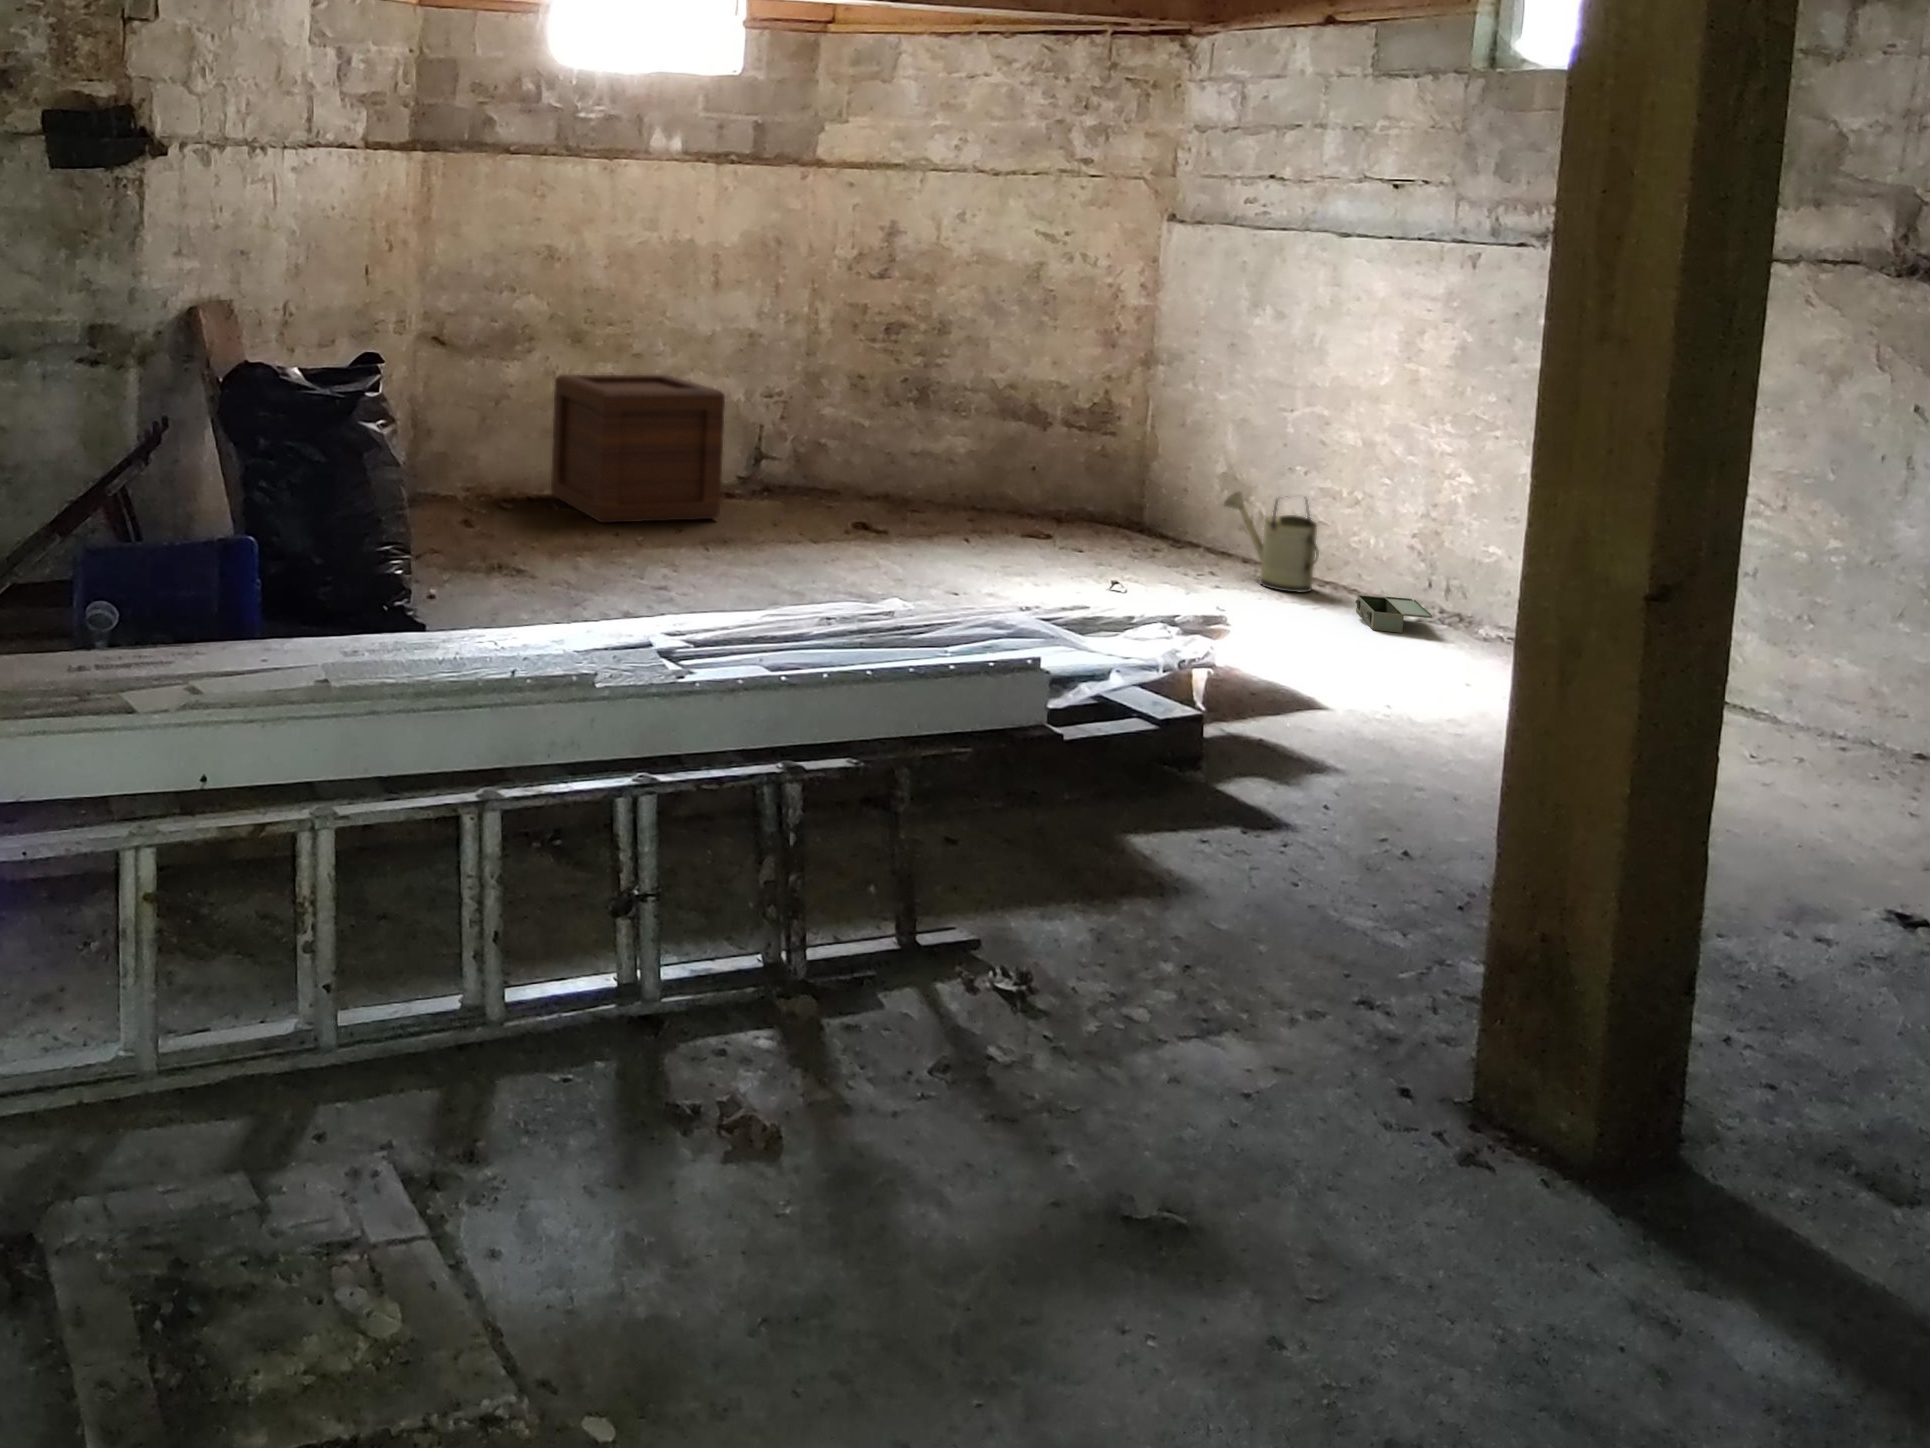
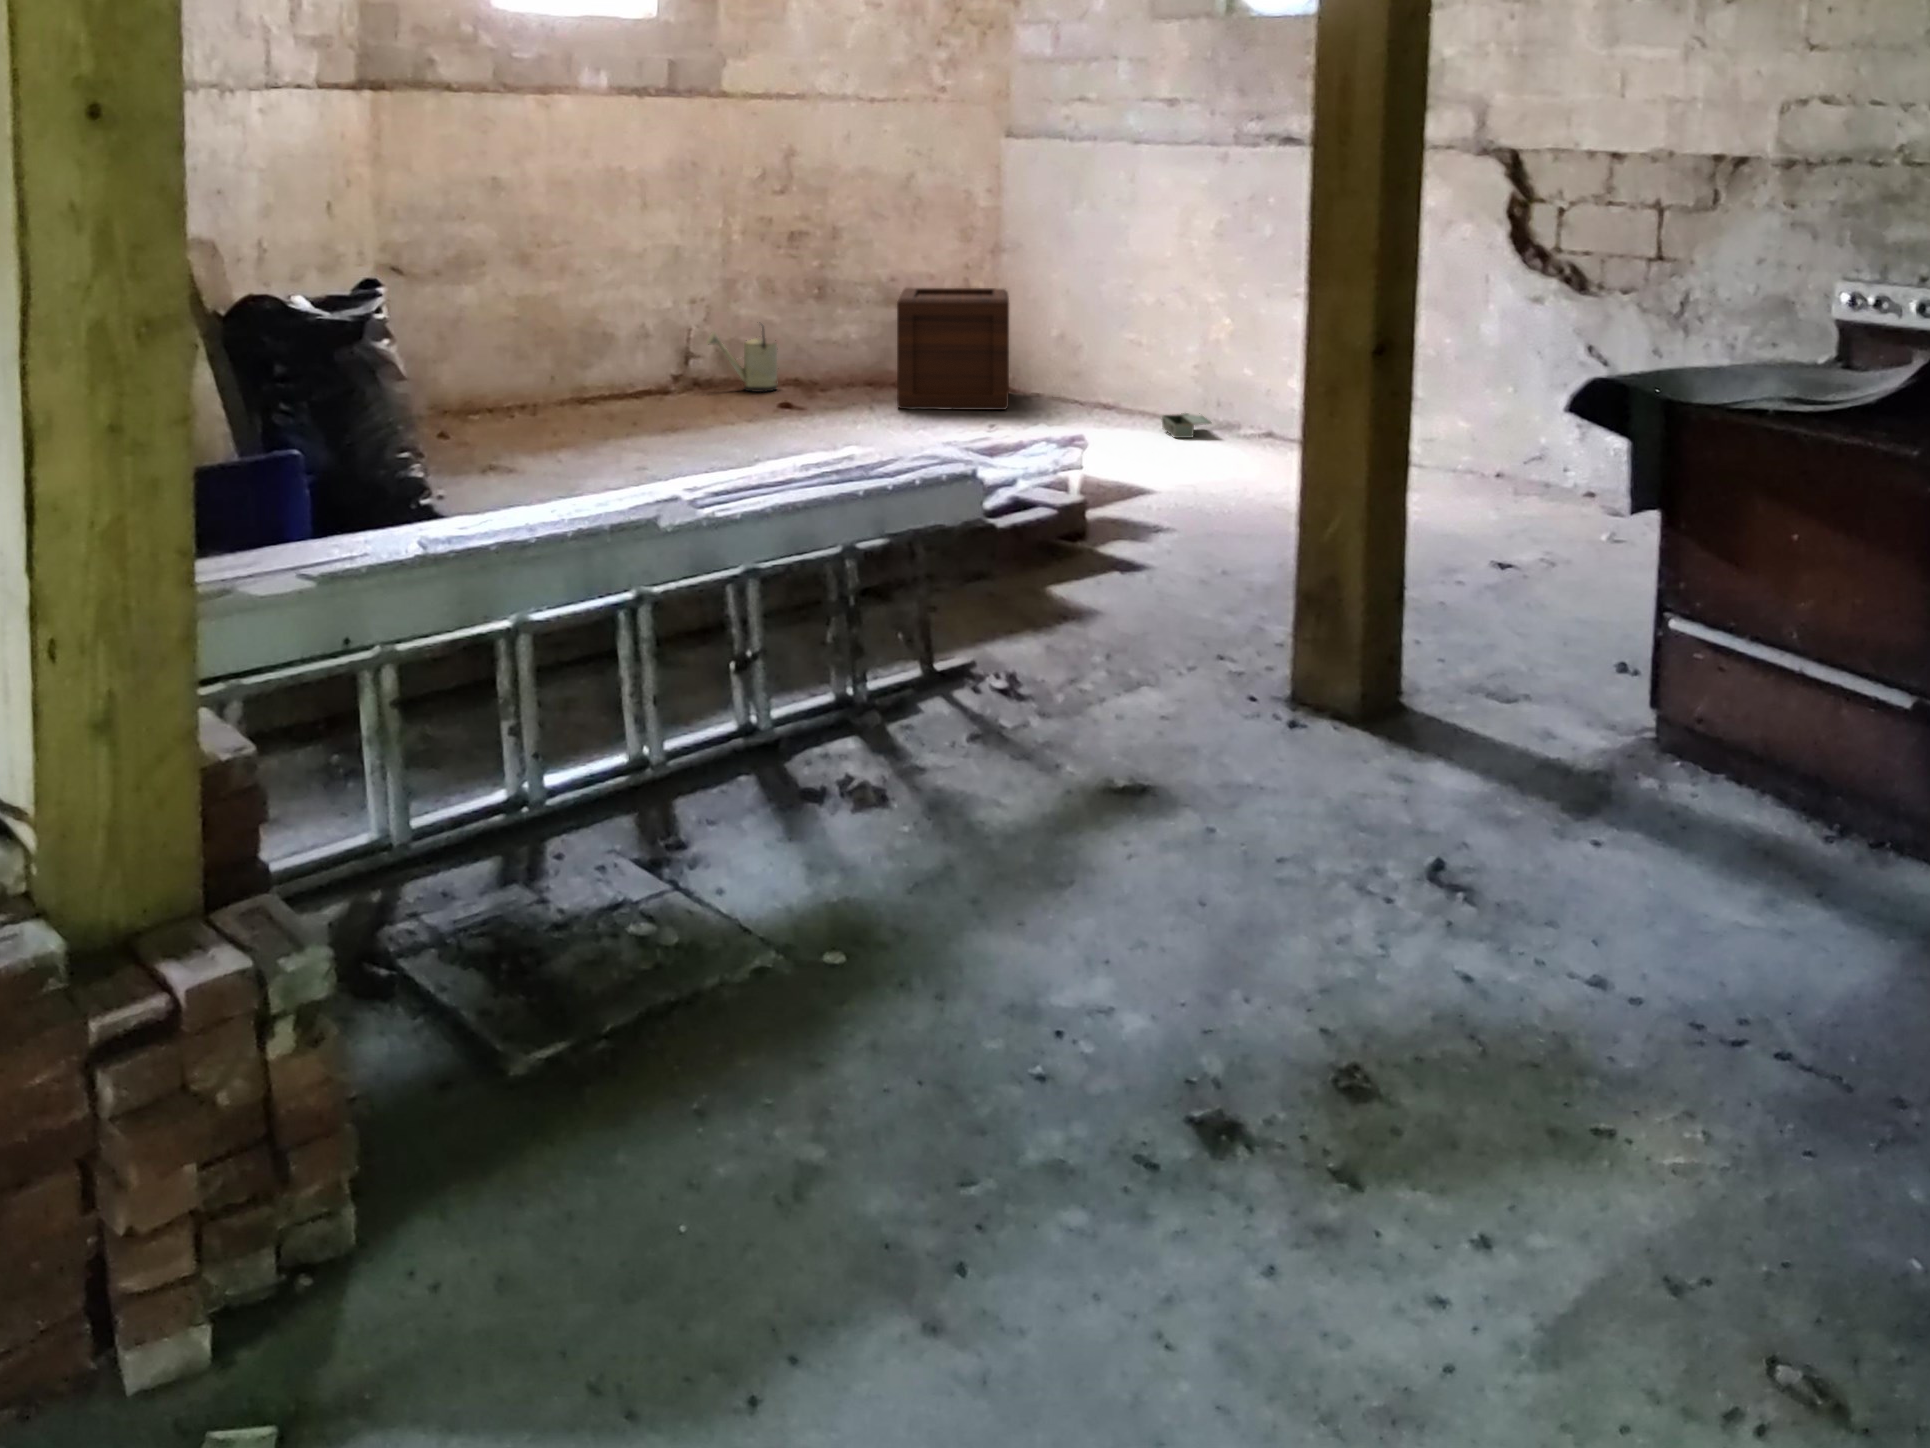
wooden crate: present [551,375,725,523] -> present [897,288,1009,410]
watering can: present [1224,492,1319,592] -> present [706,324,778,392]

